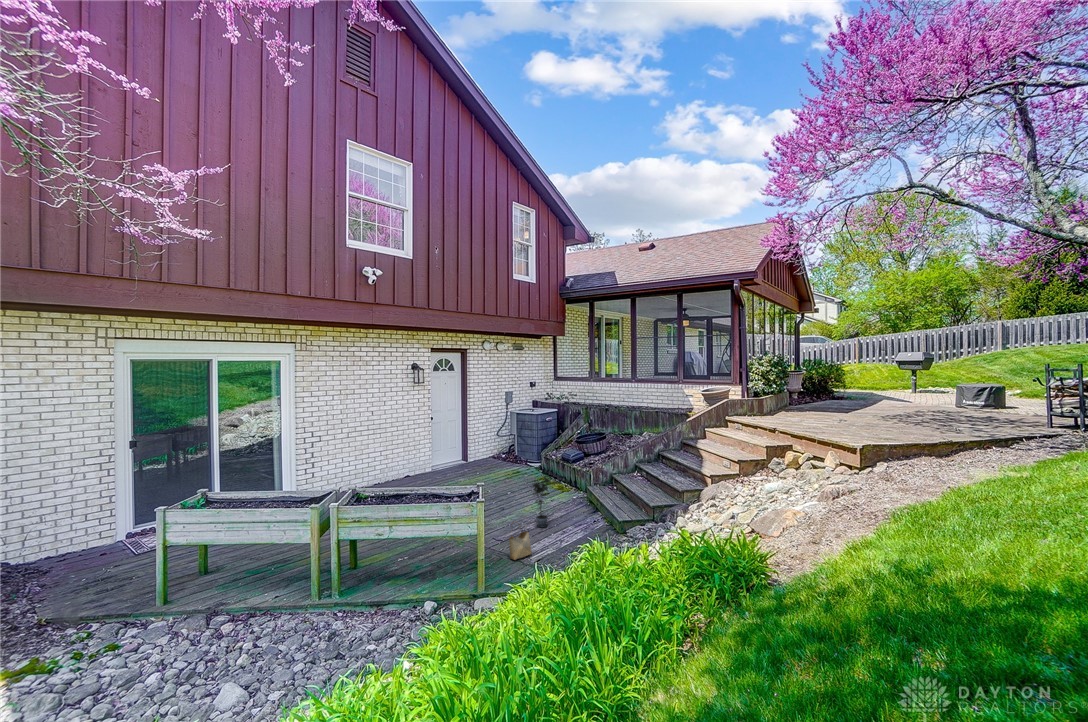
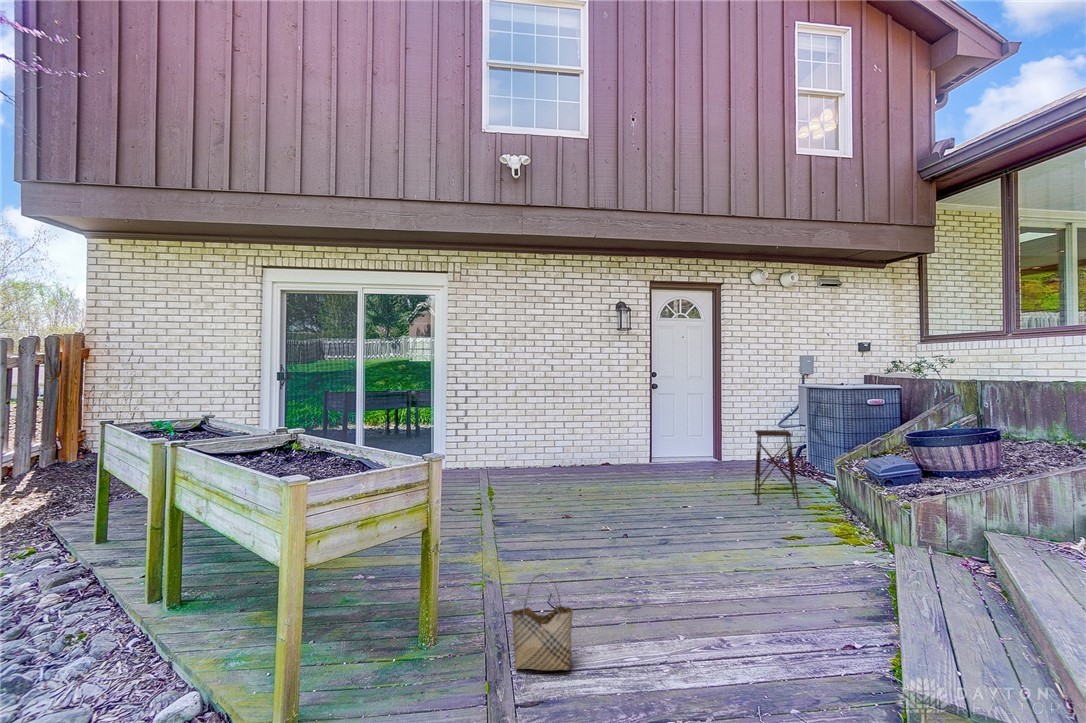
side table: none [509,439,535,481] -> present [755,430,799,507]
potted plant: present [532,476,551,528] -> none [652,490,721,613]

